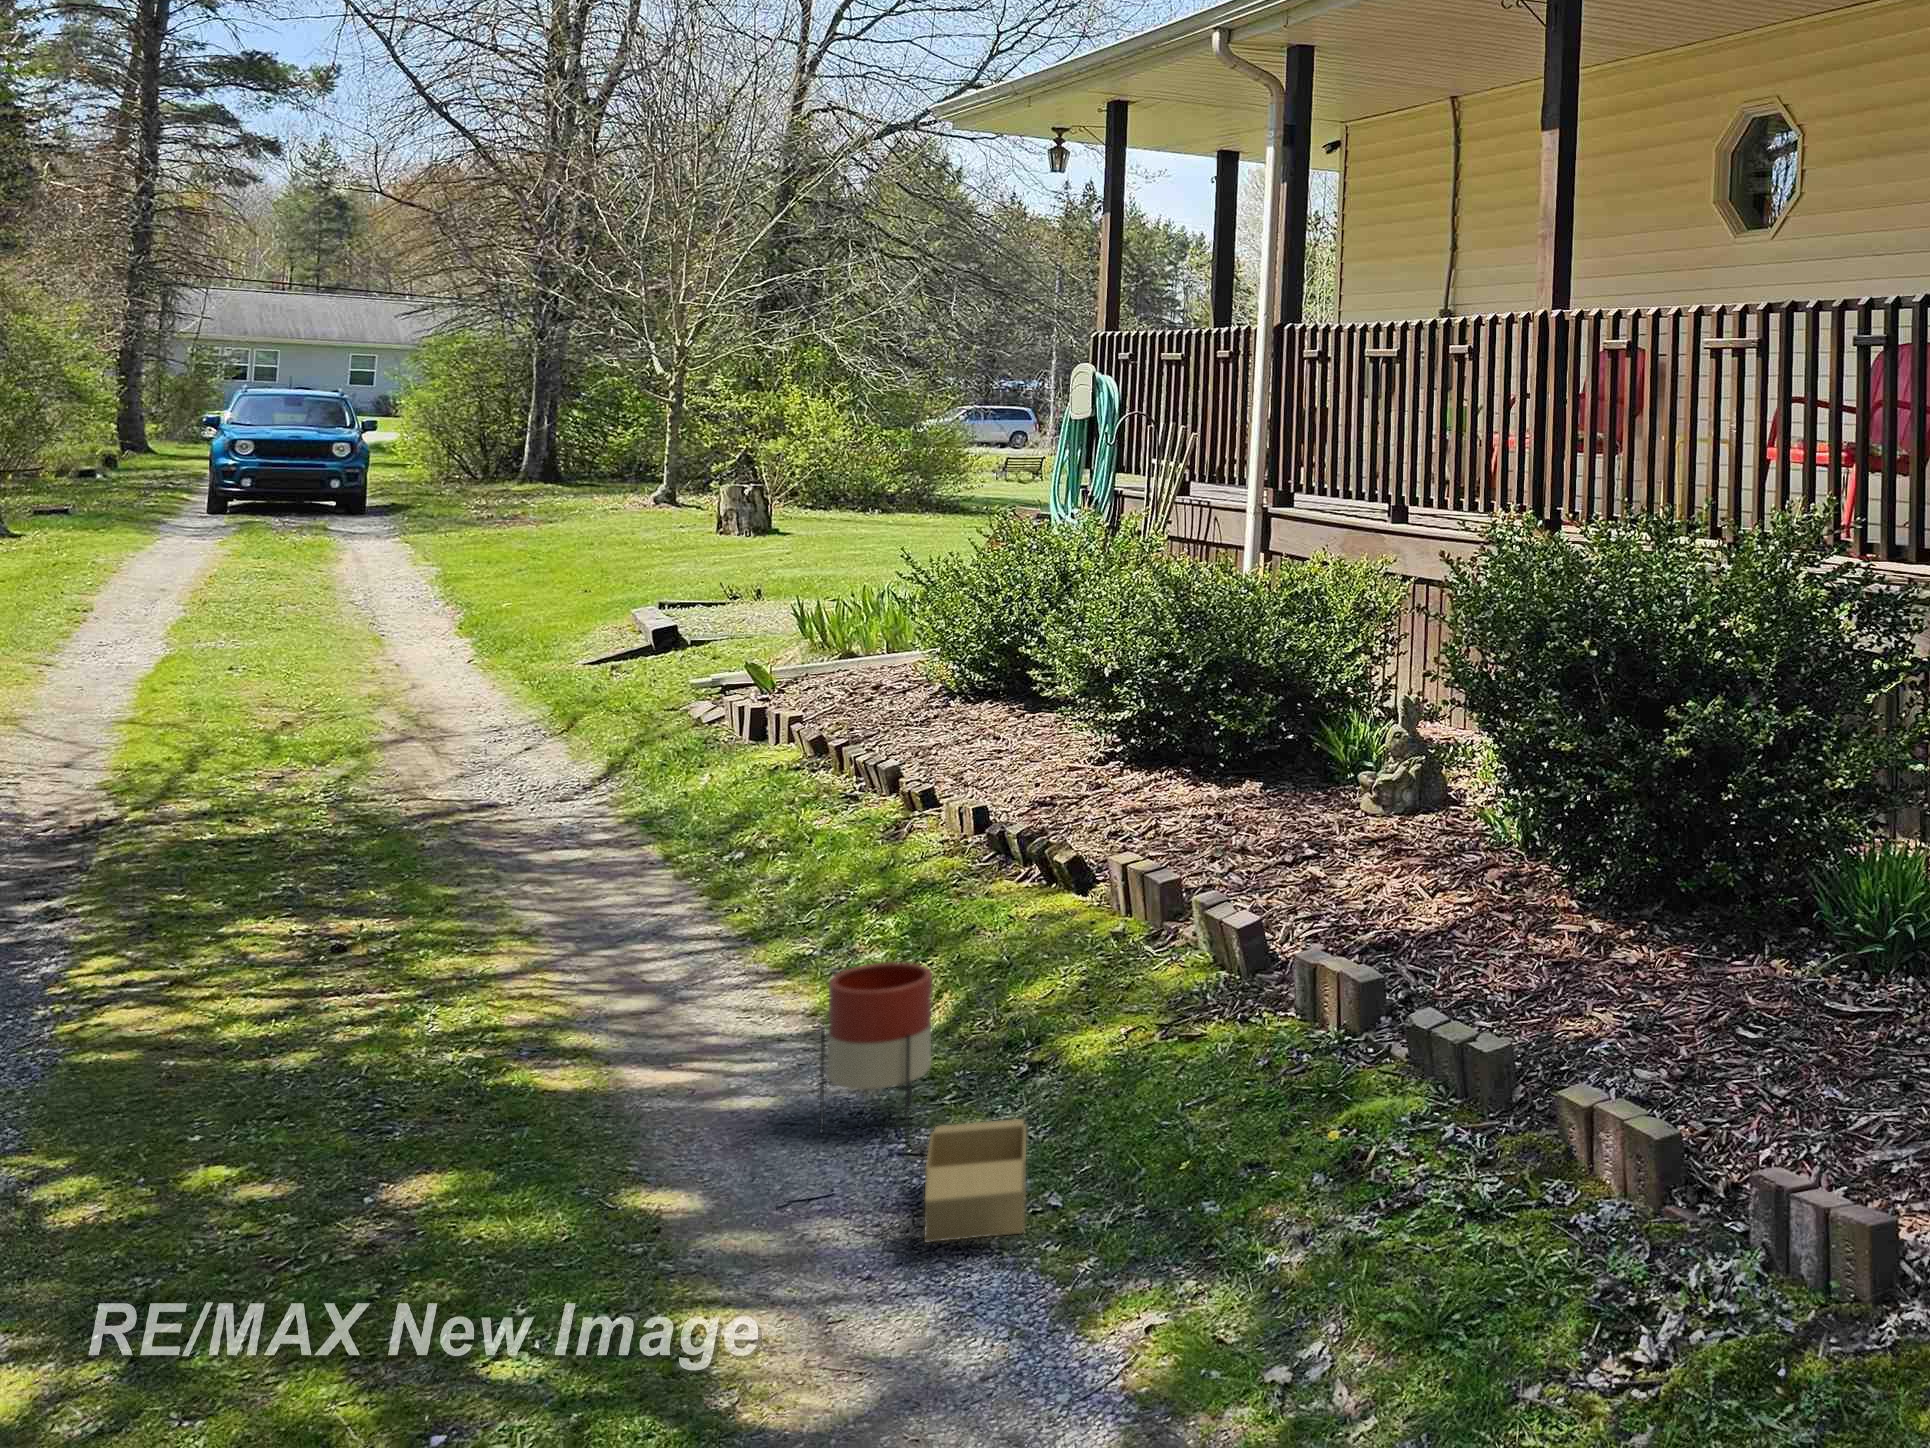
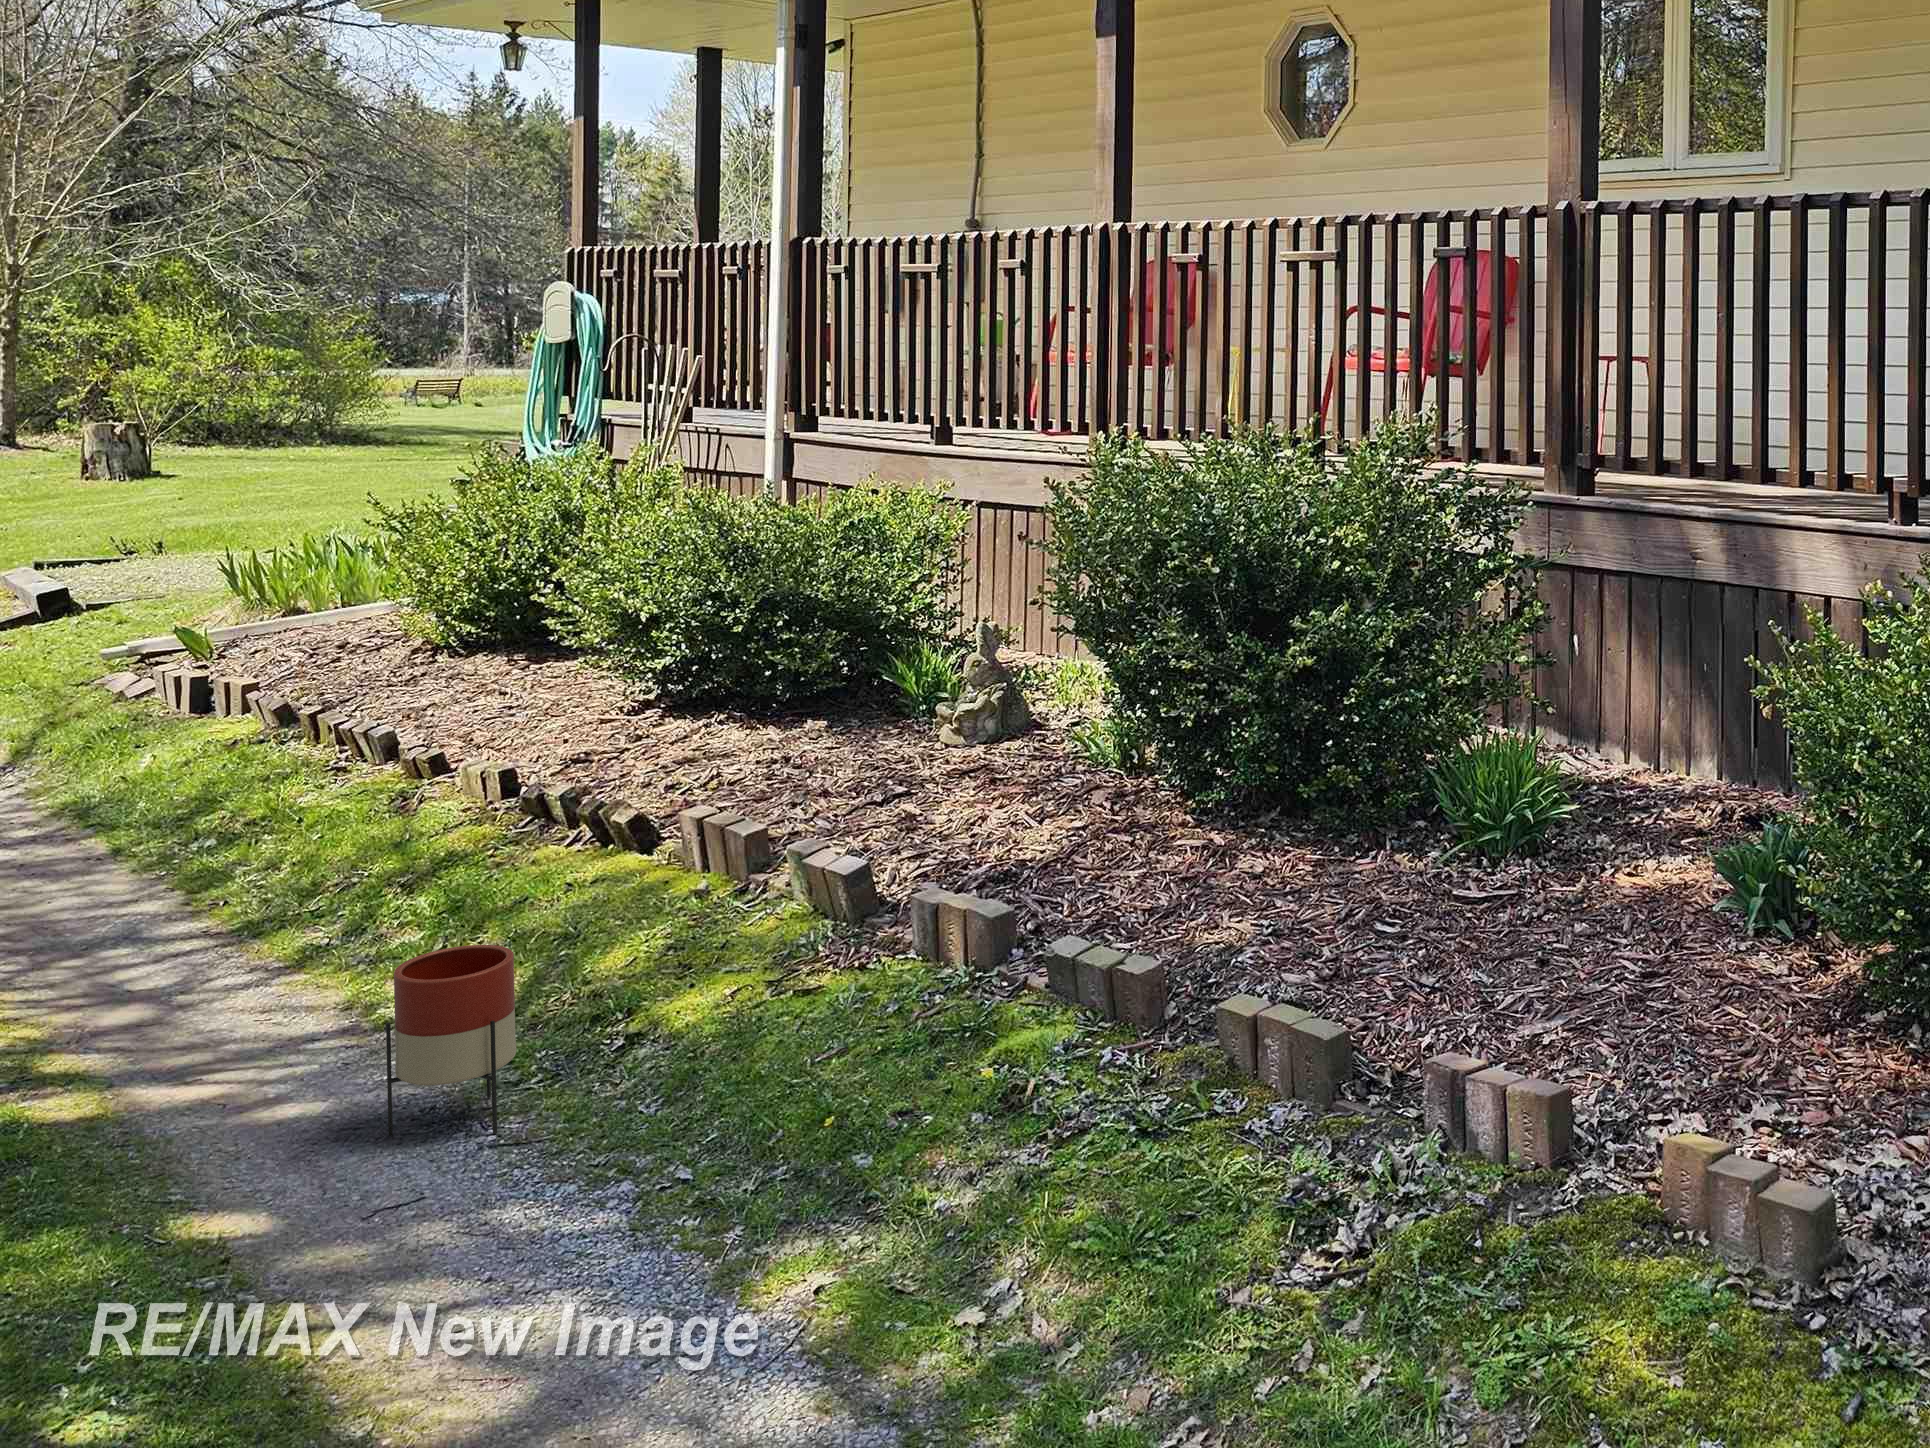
cardboard box: present [924,1119,1026,1242] -> none [537,1094,655,1236]

